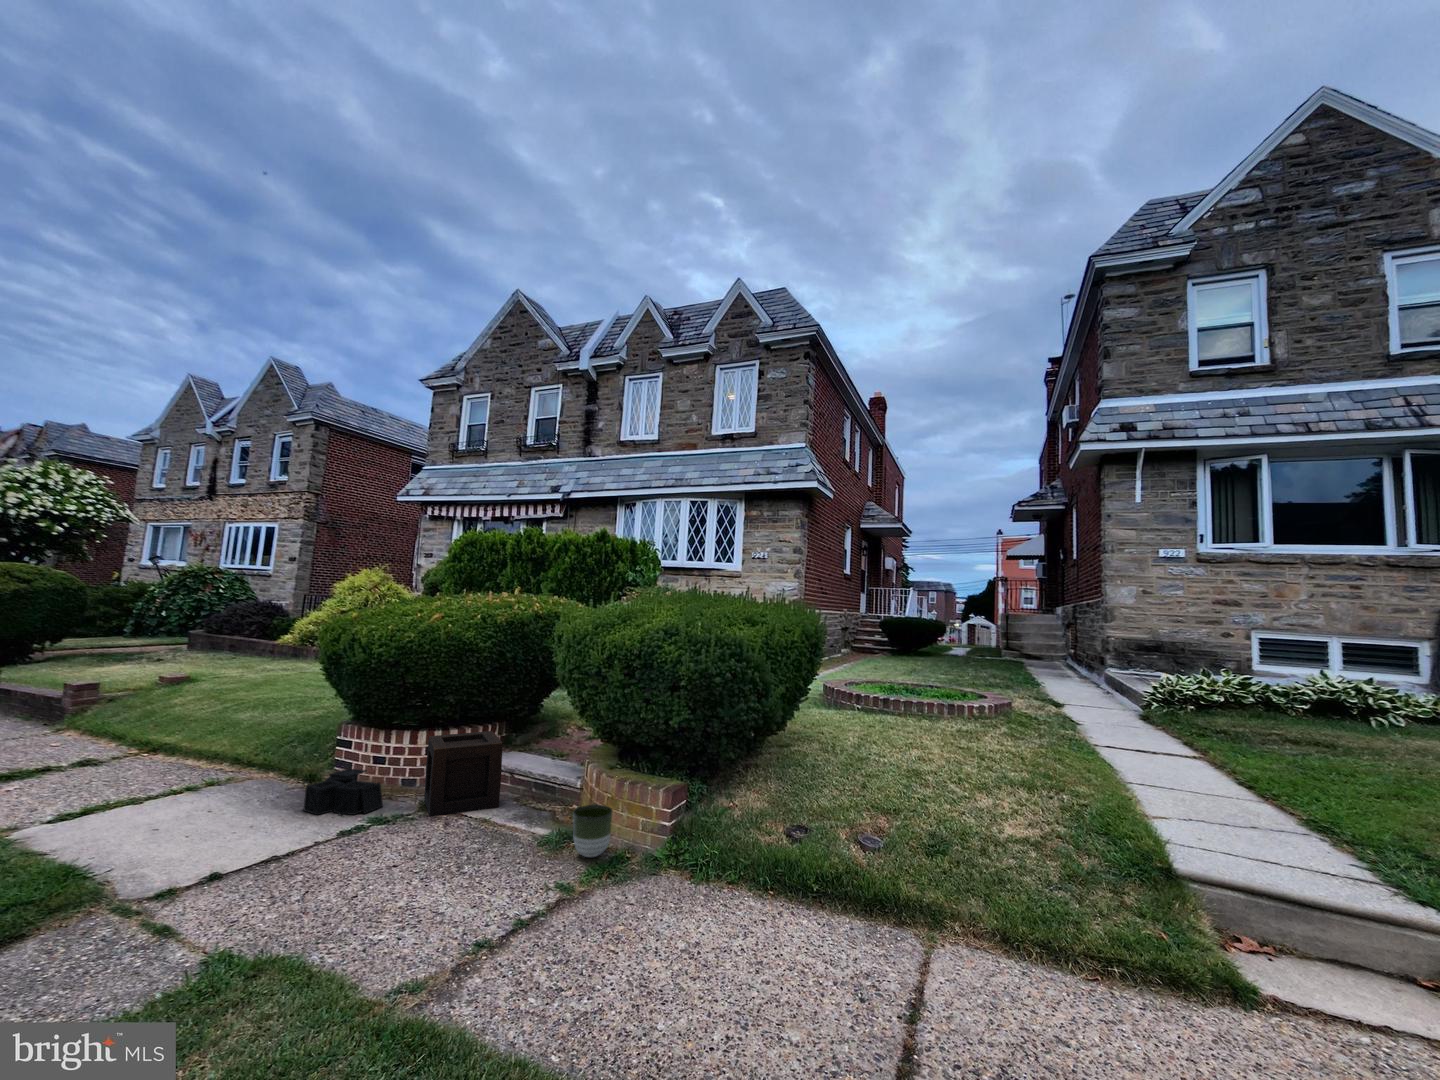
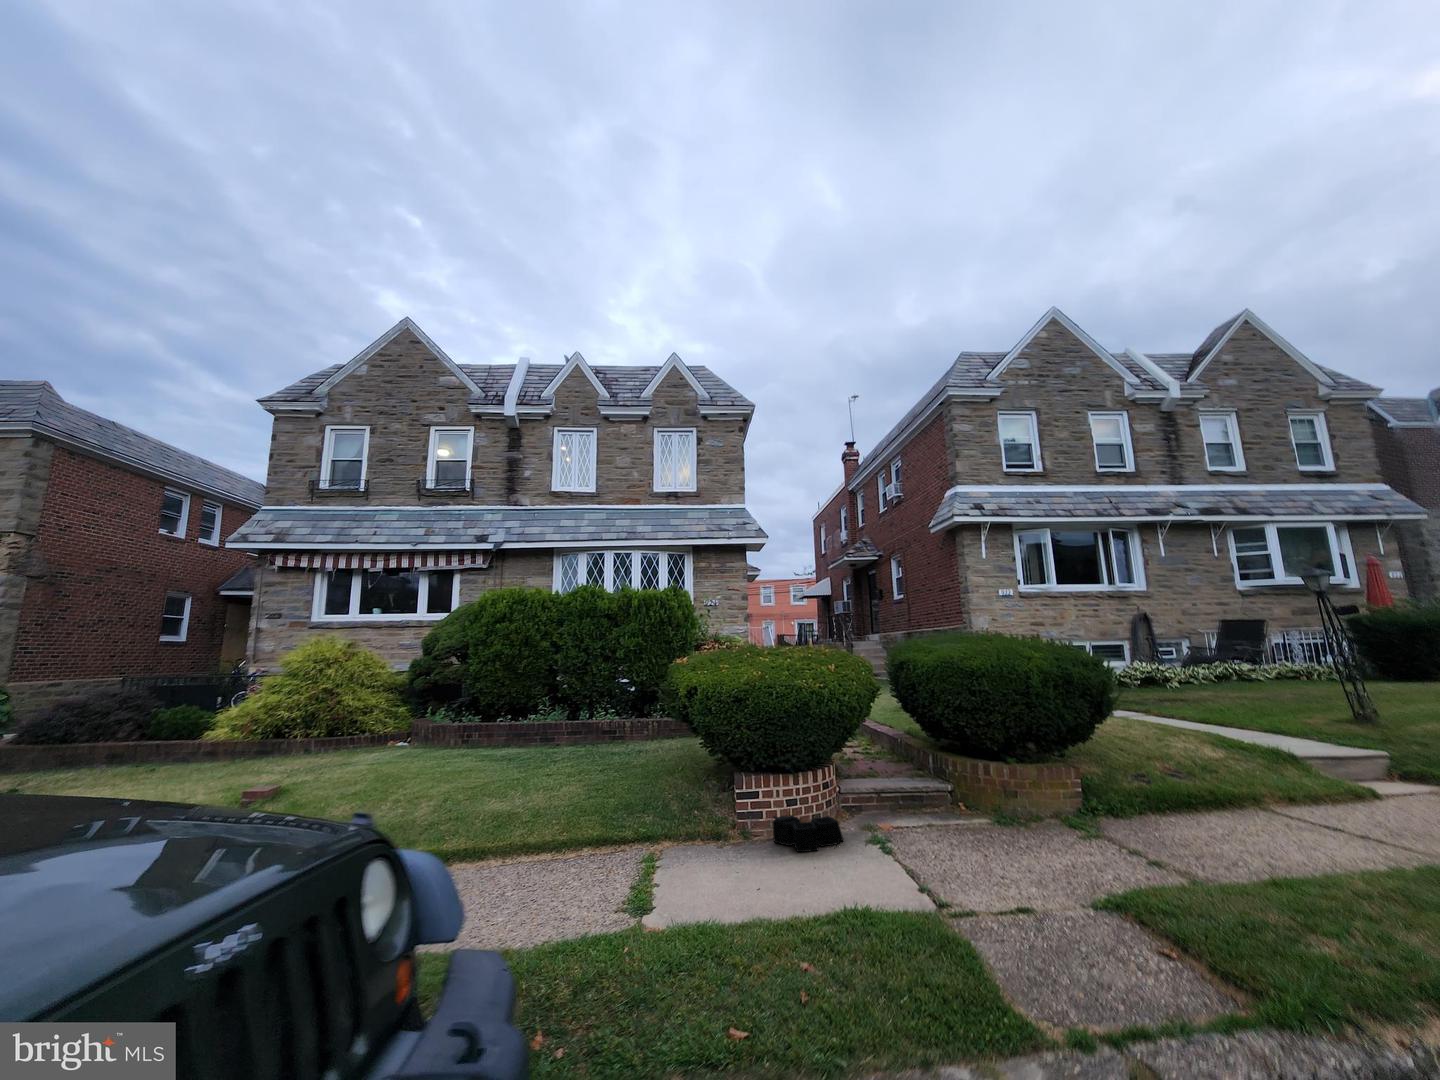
wooden crate: present [424,731,503,817] -> none [831,762,899,832]
planter: present [573,805,613,858] -> none [1021,784,1052,819]

